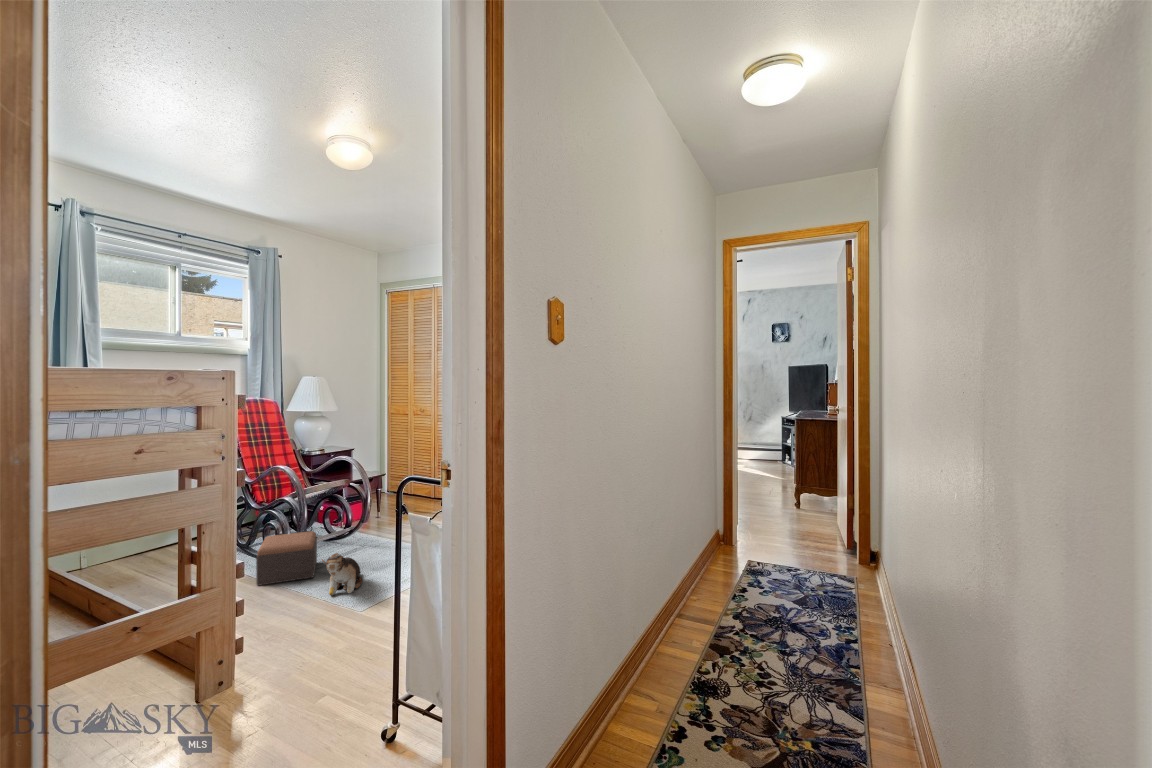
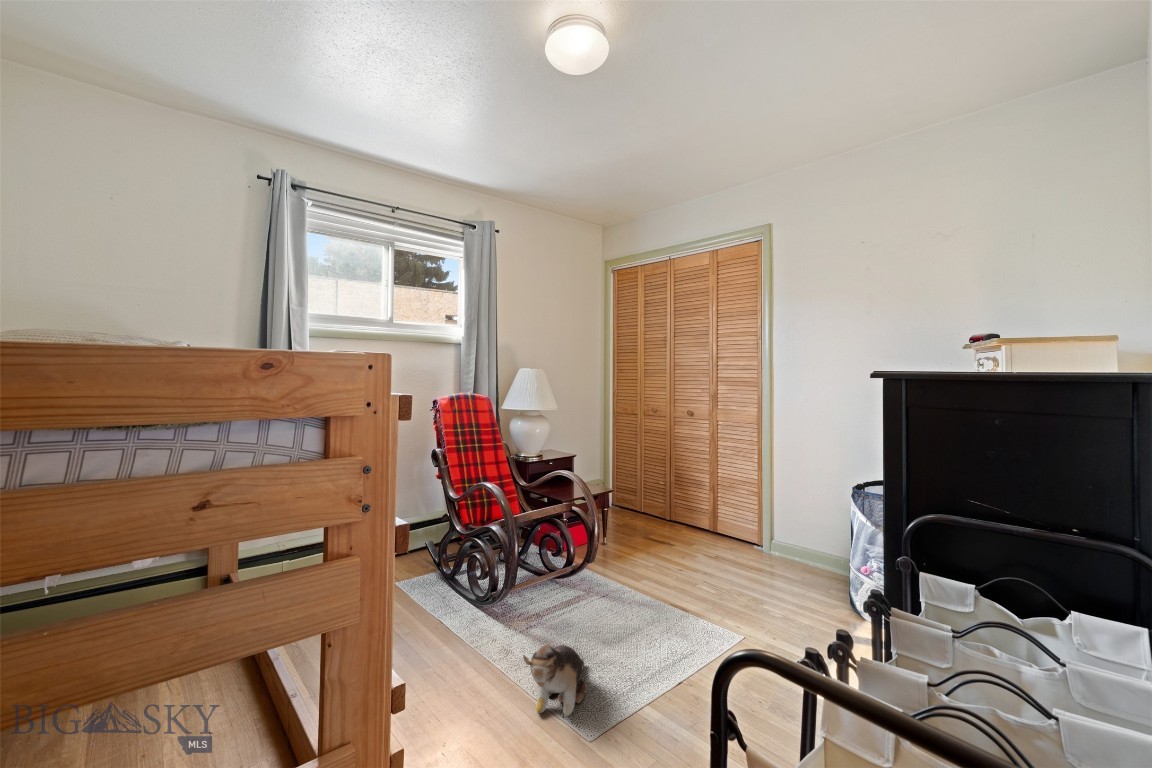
footstool: present [256,531,317,586] -> none [445,579,527,660]

